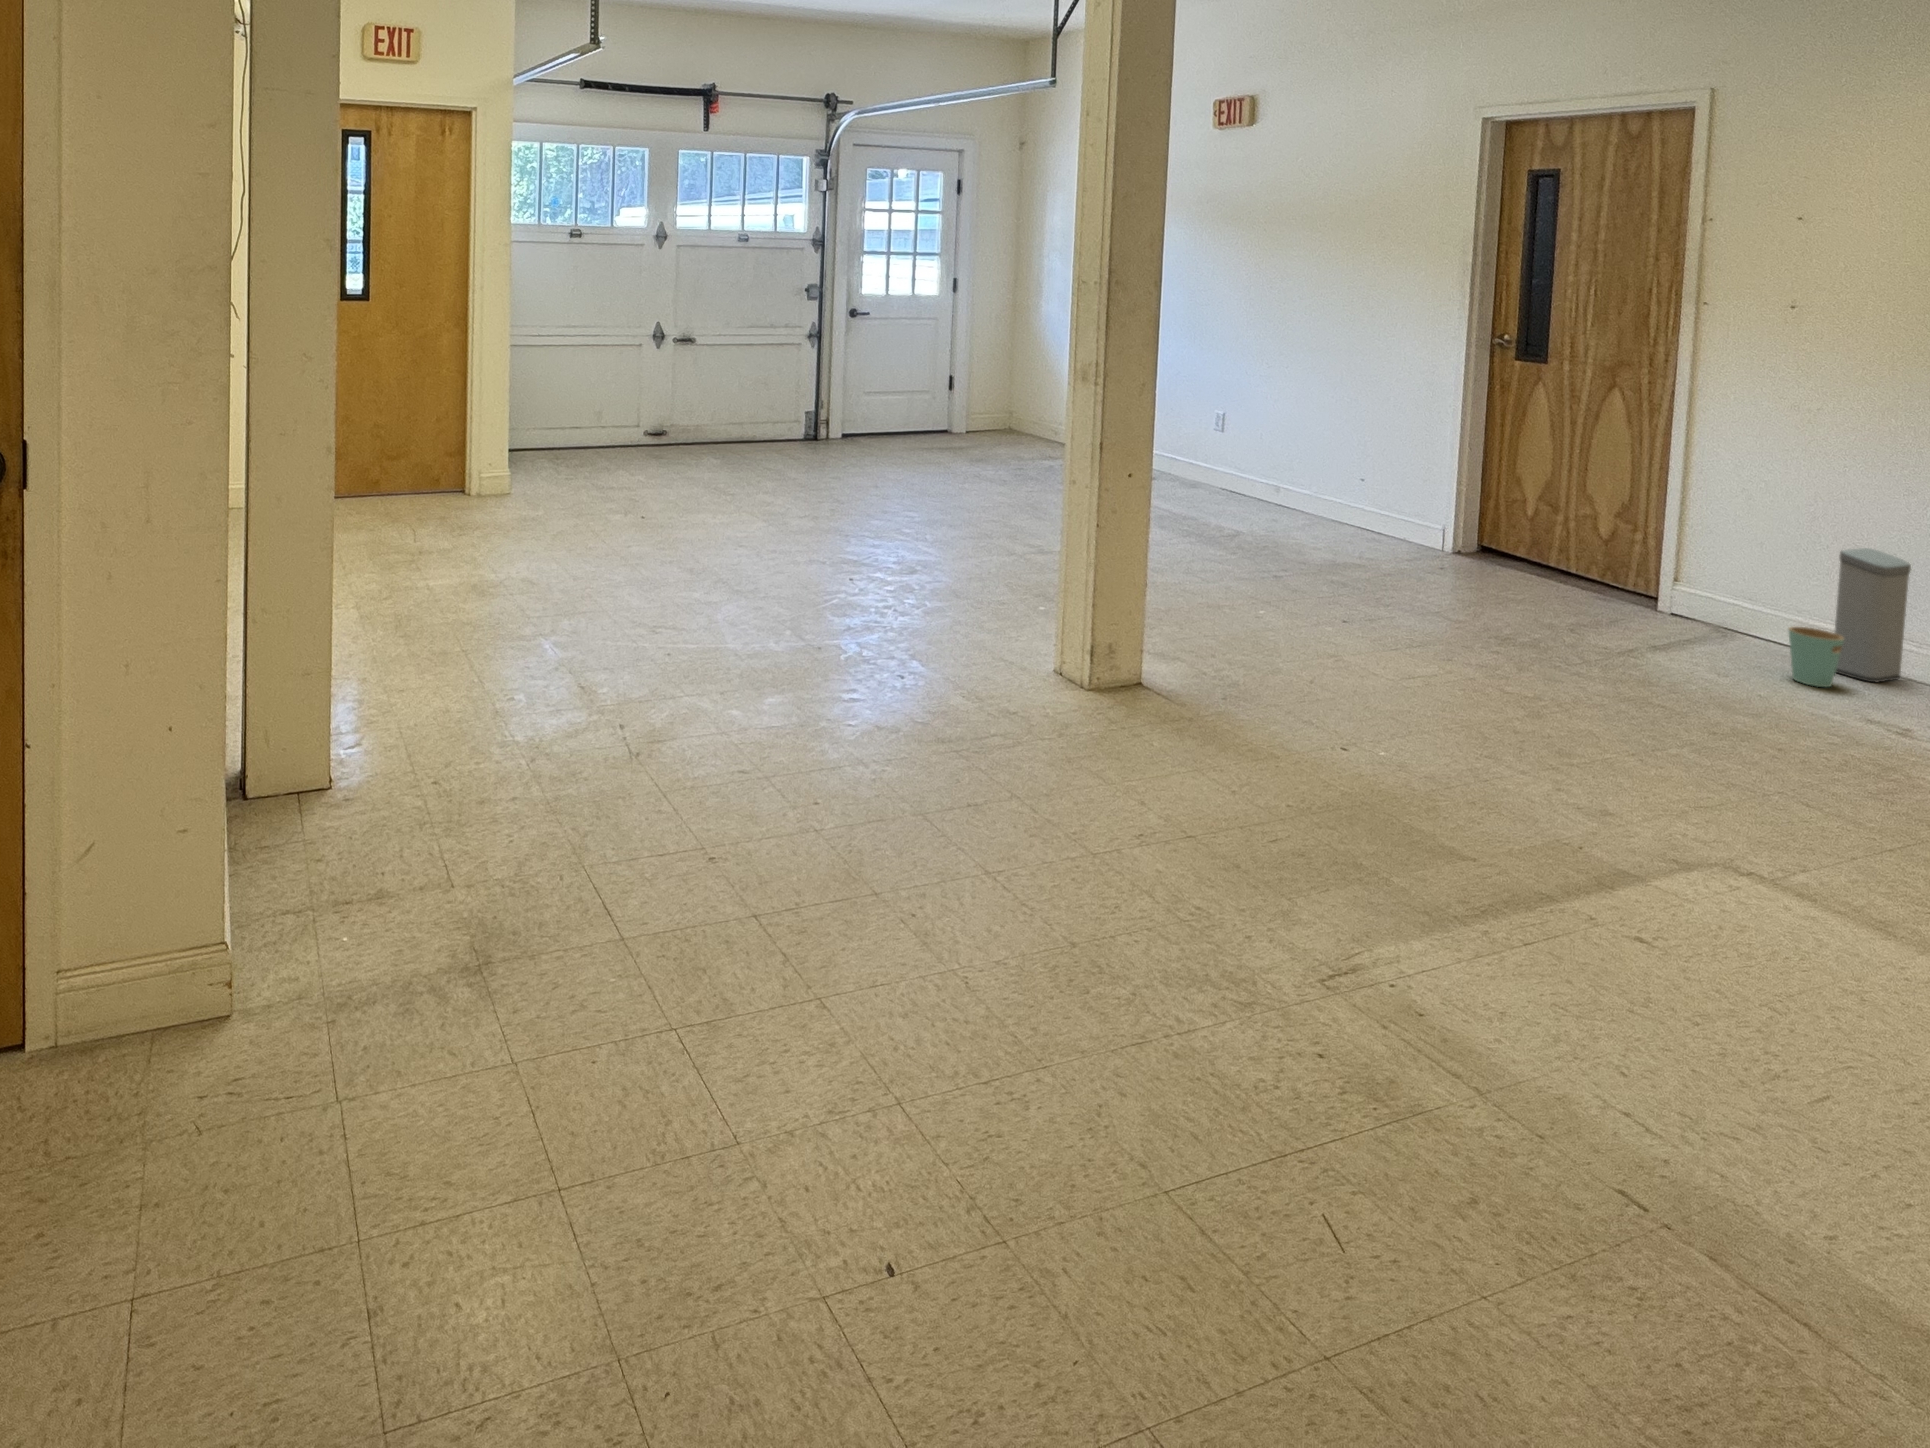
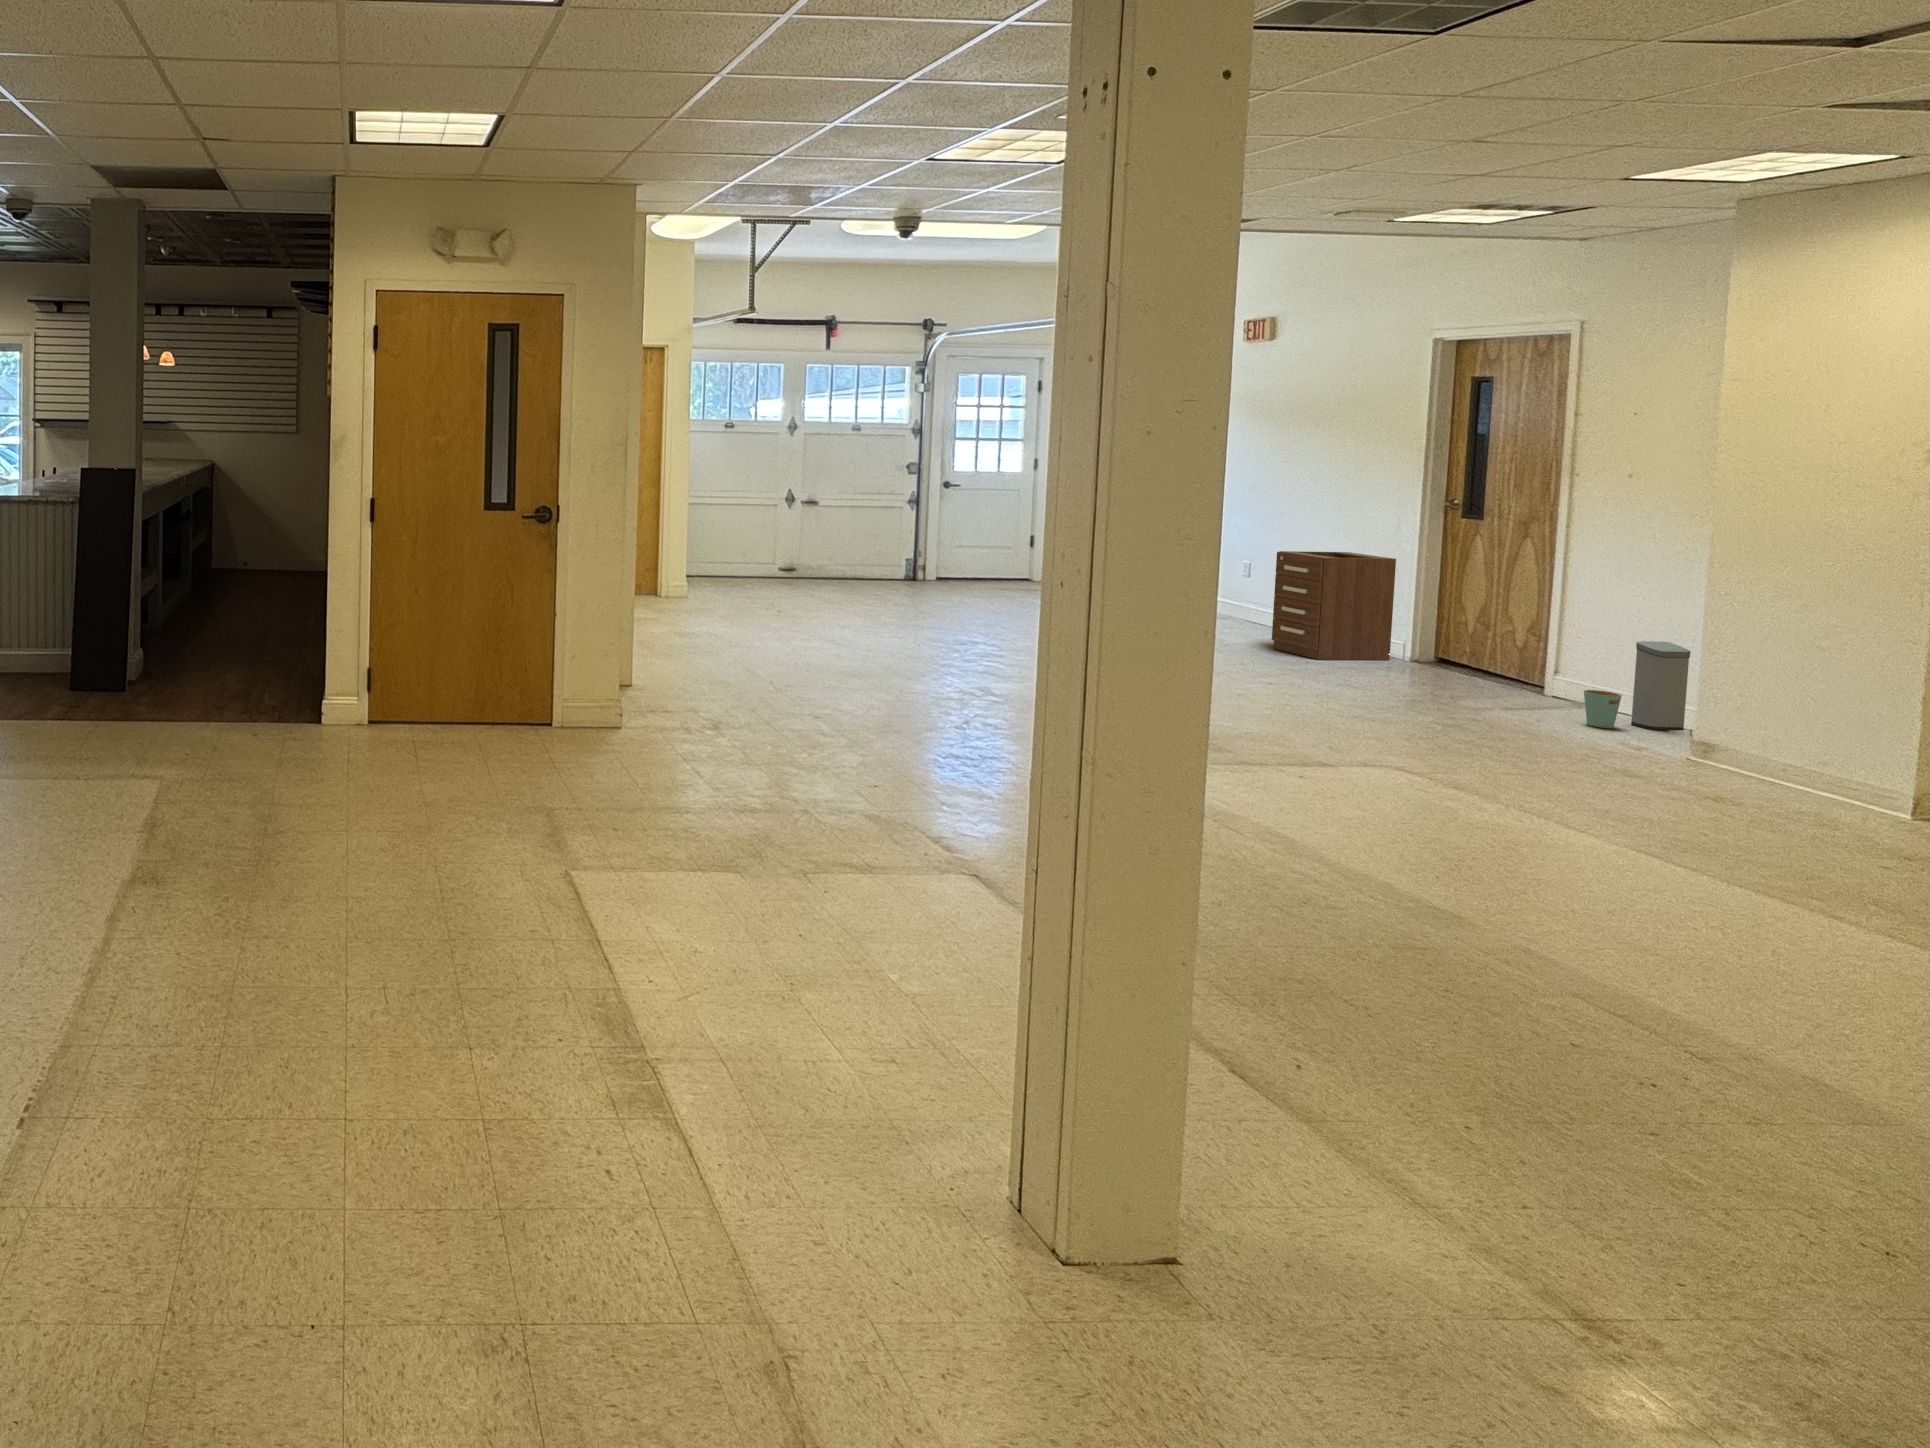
filing cabinet: none [1284,403,1432,557] -> present [1272,551,1396,660]

